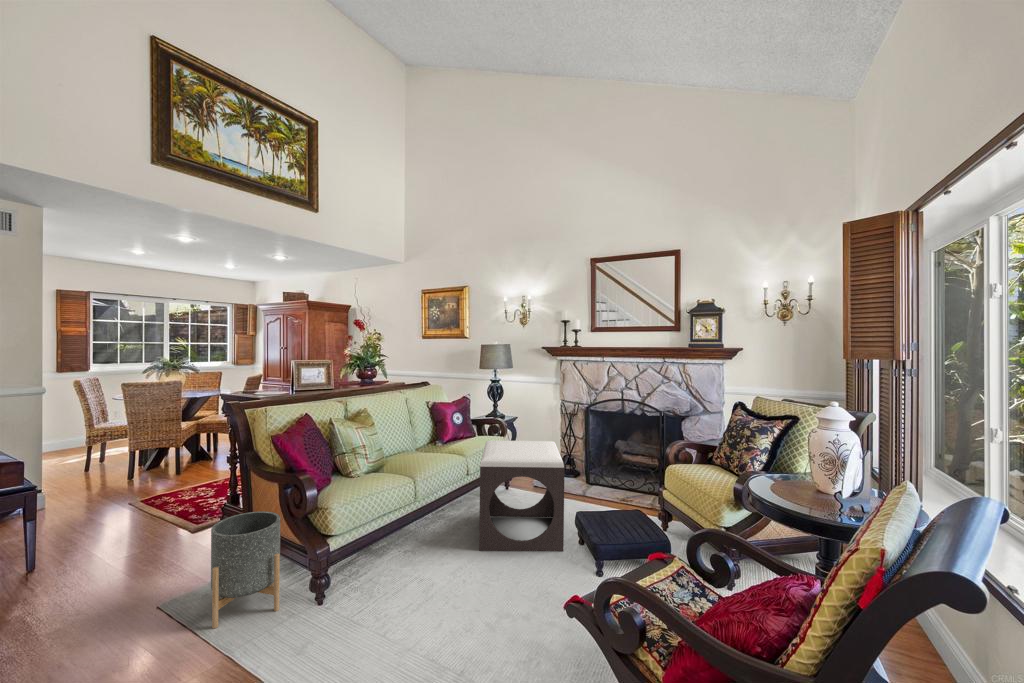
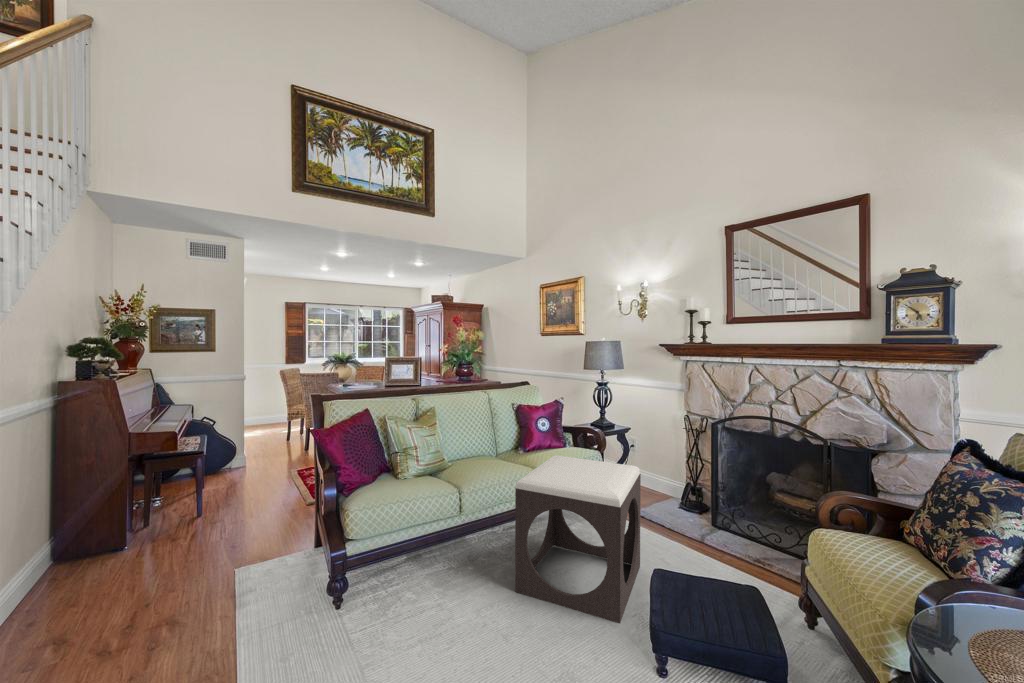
planter: present [211,511,280,628] -> none [224,502,306,613]

